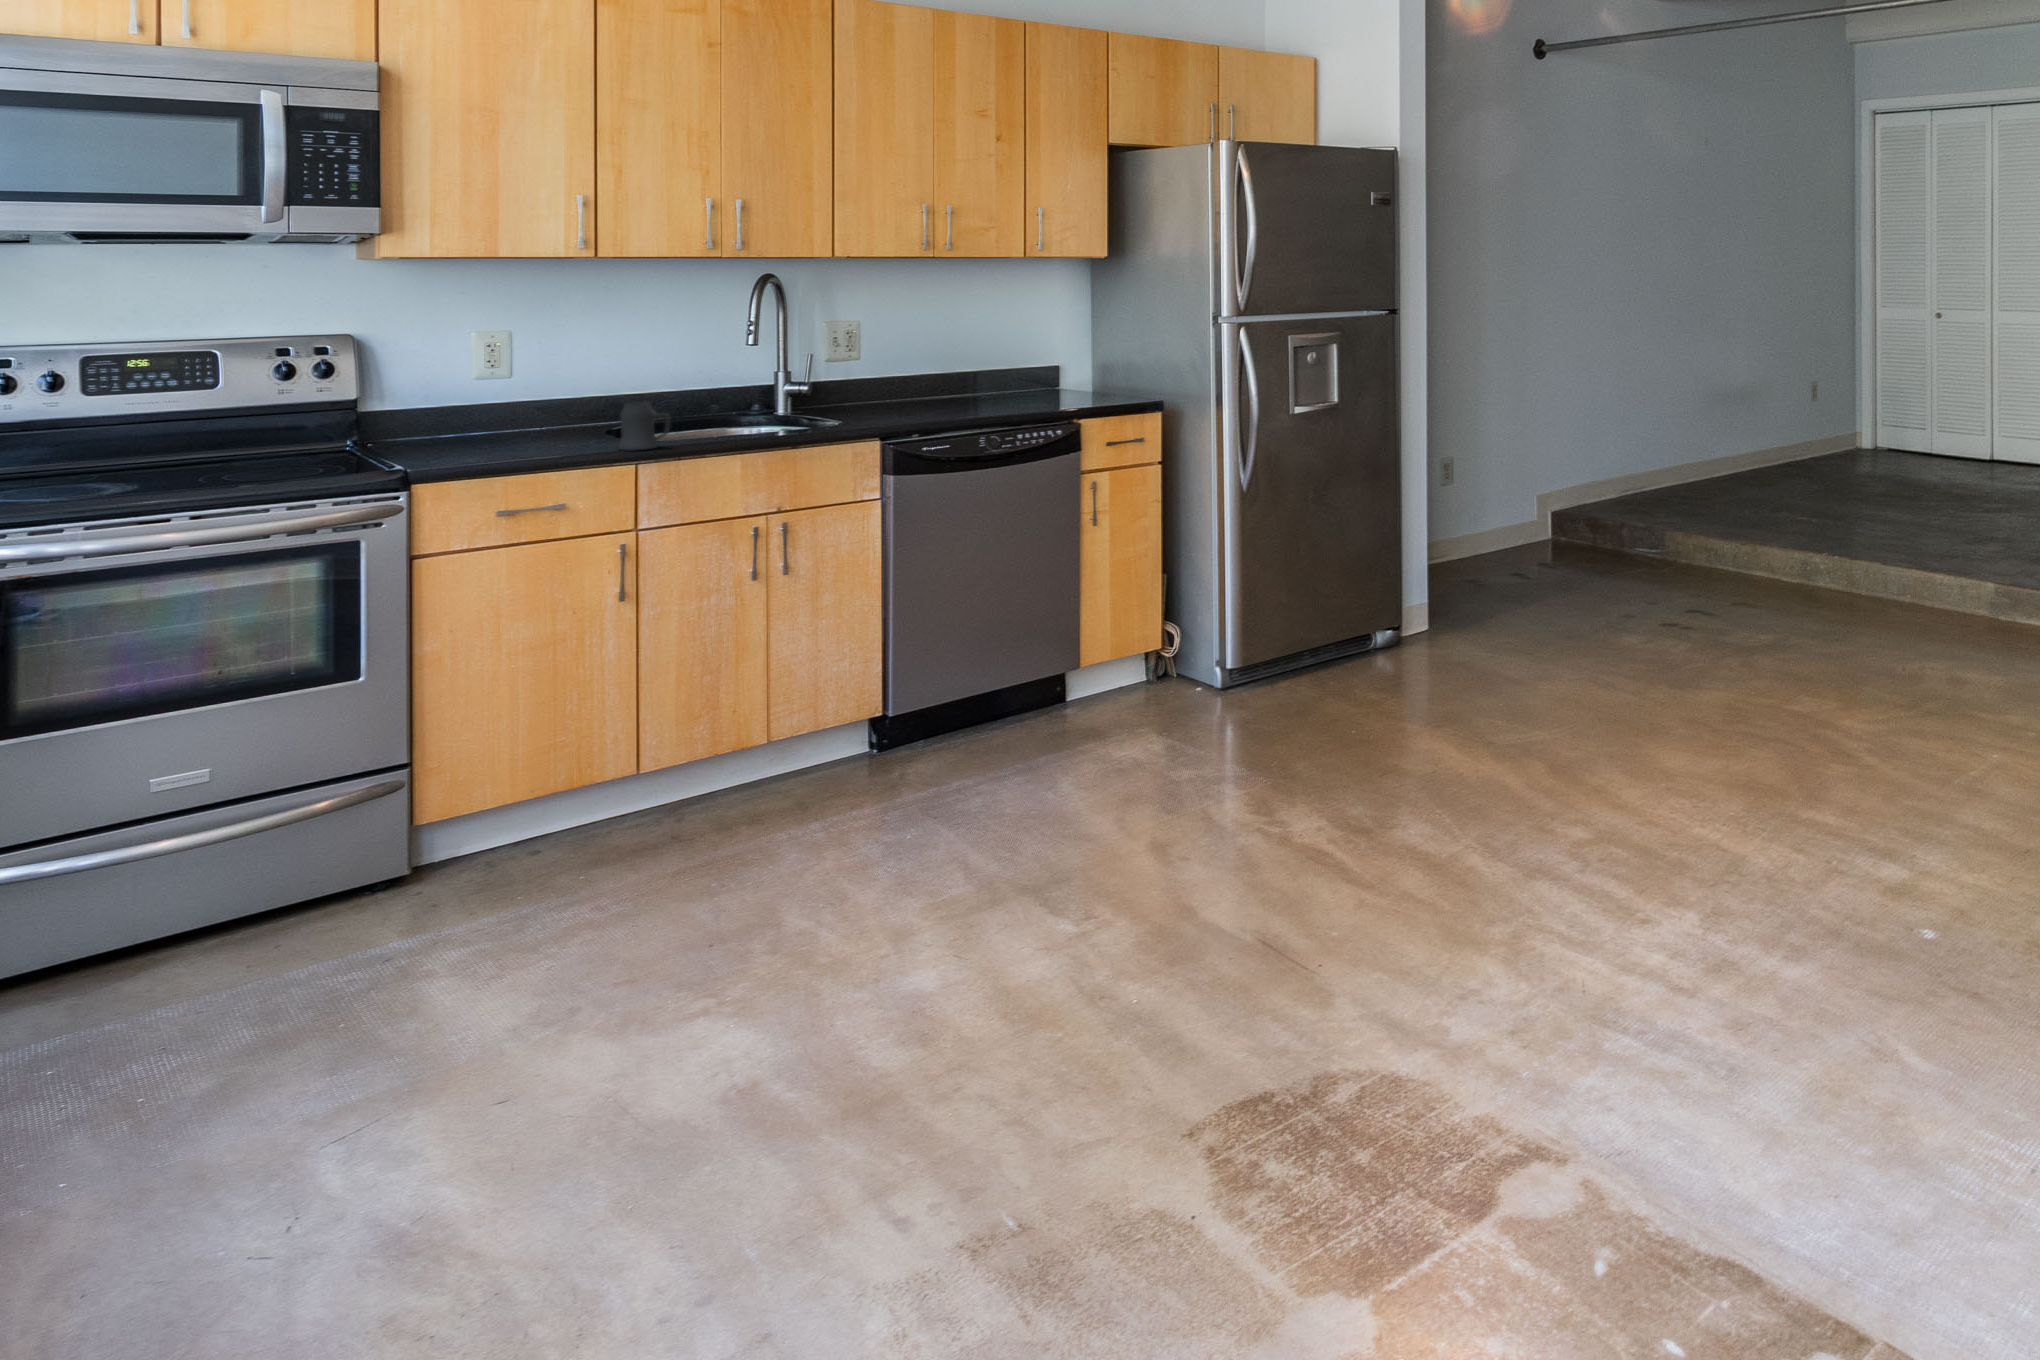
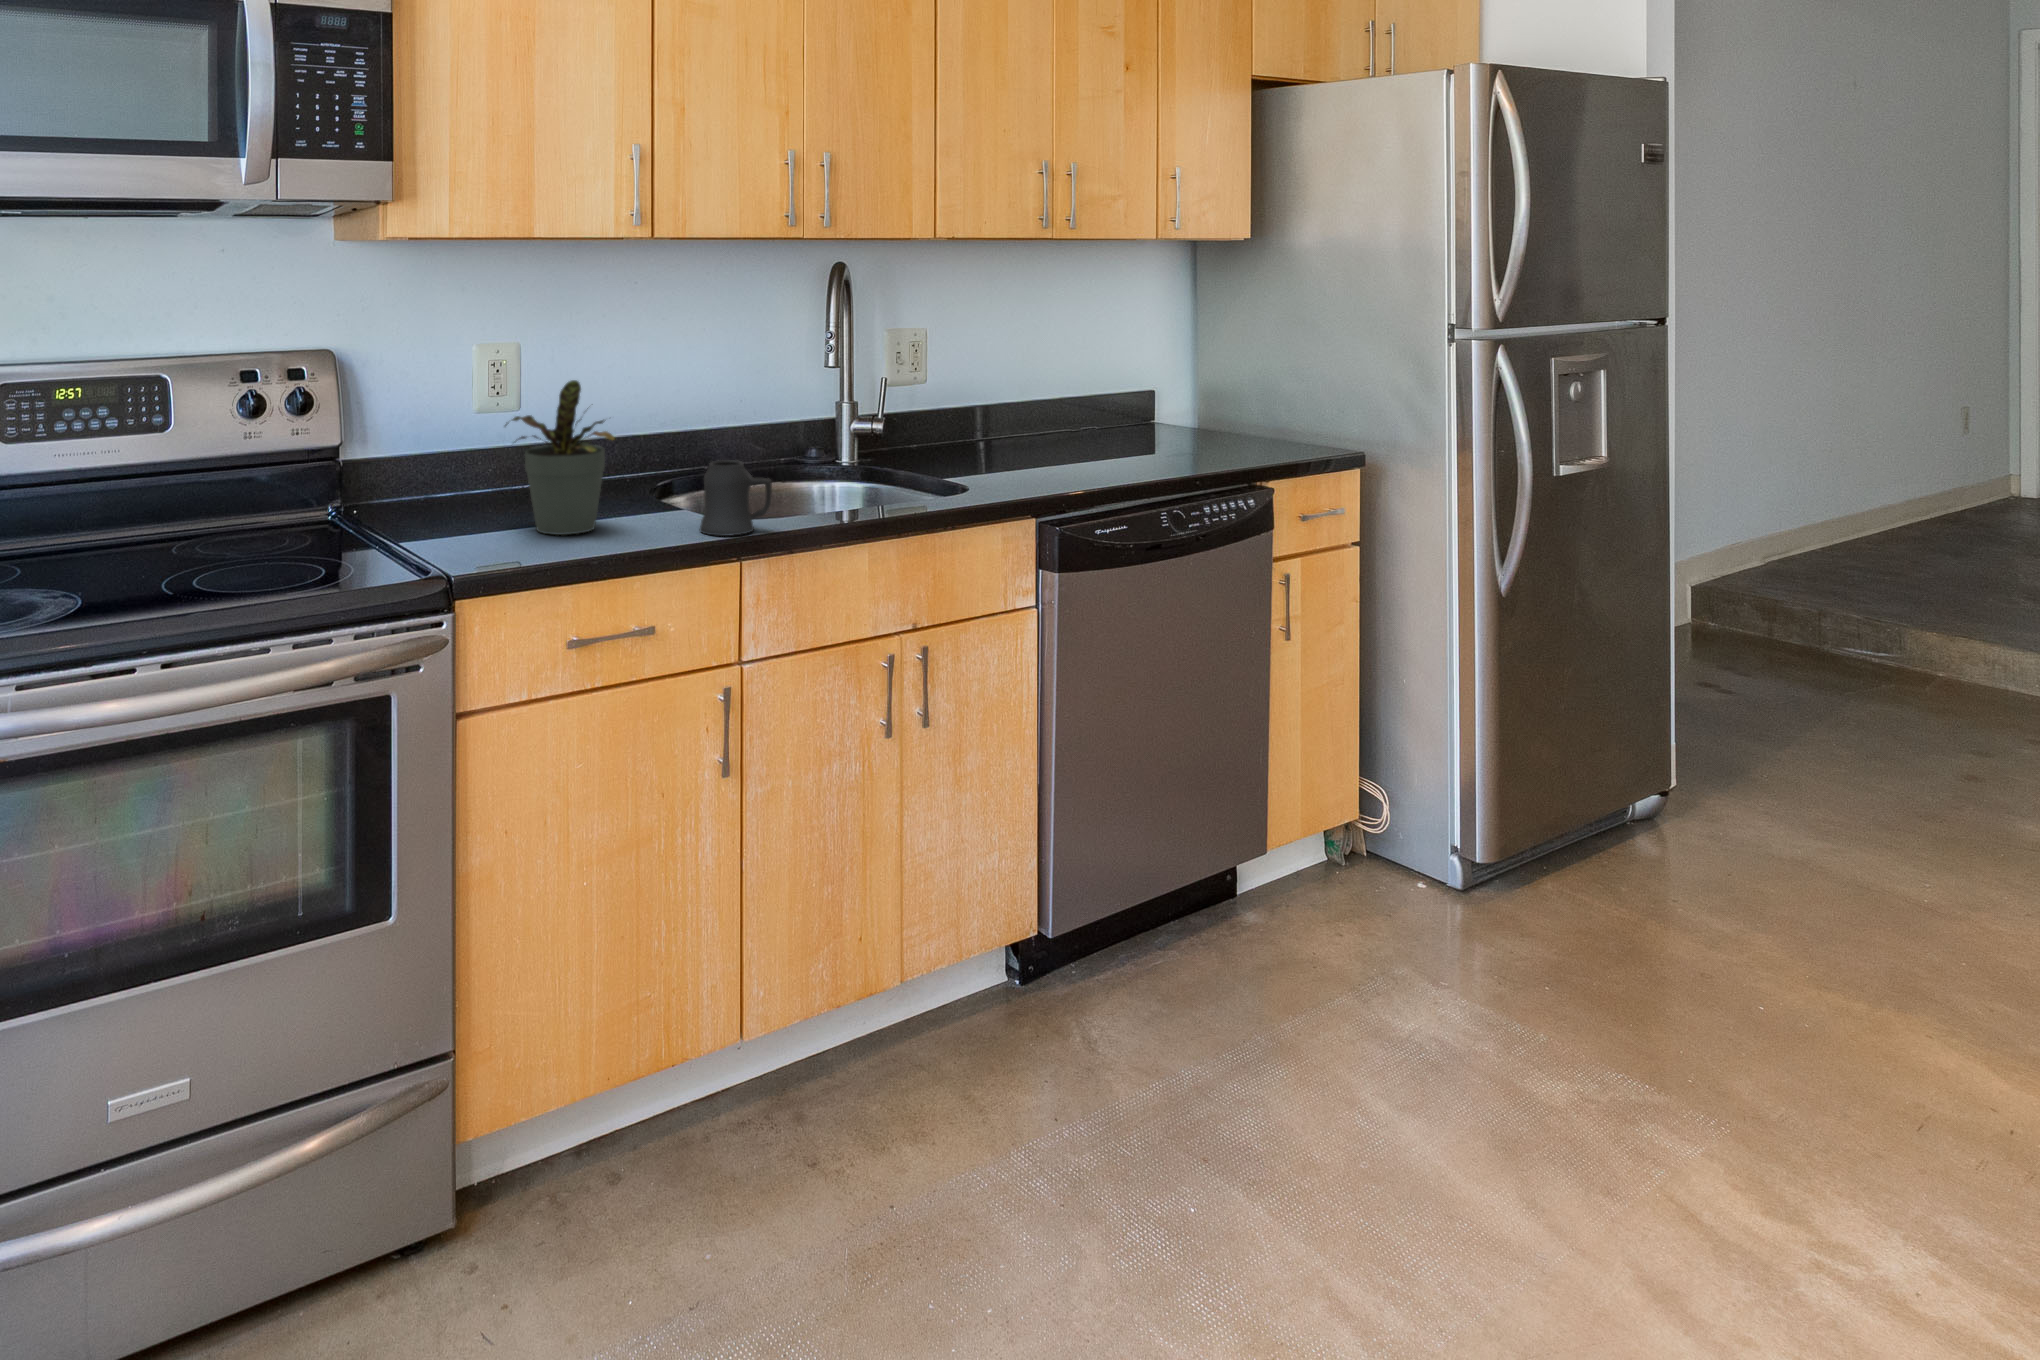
potted plant: none [474,349,556,452] -> present [505,380,614,535]

